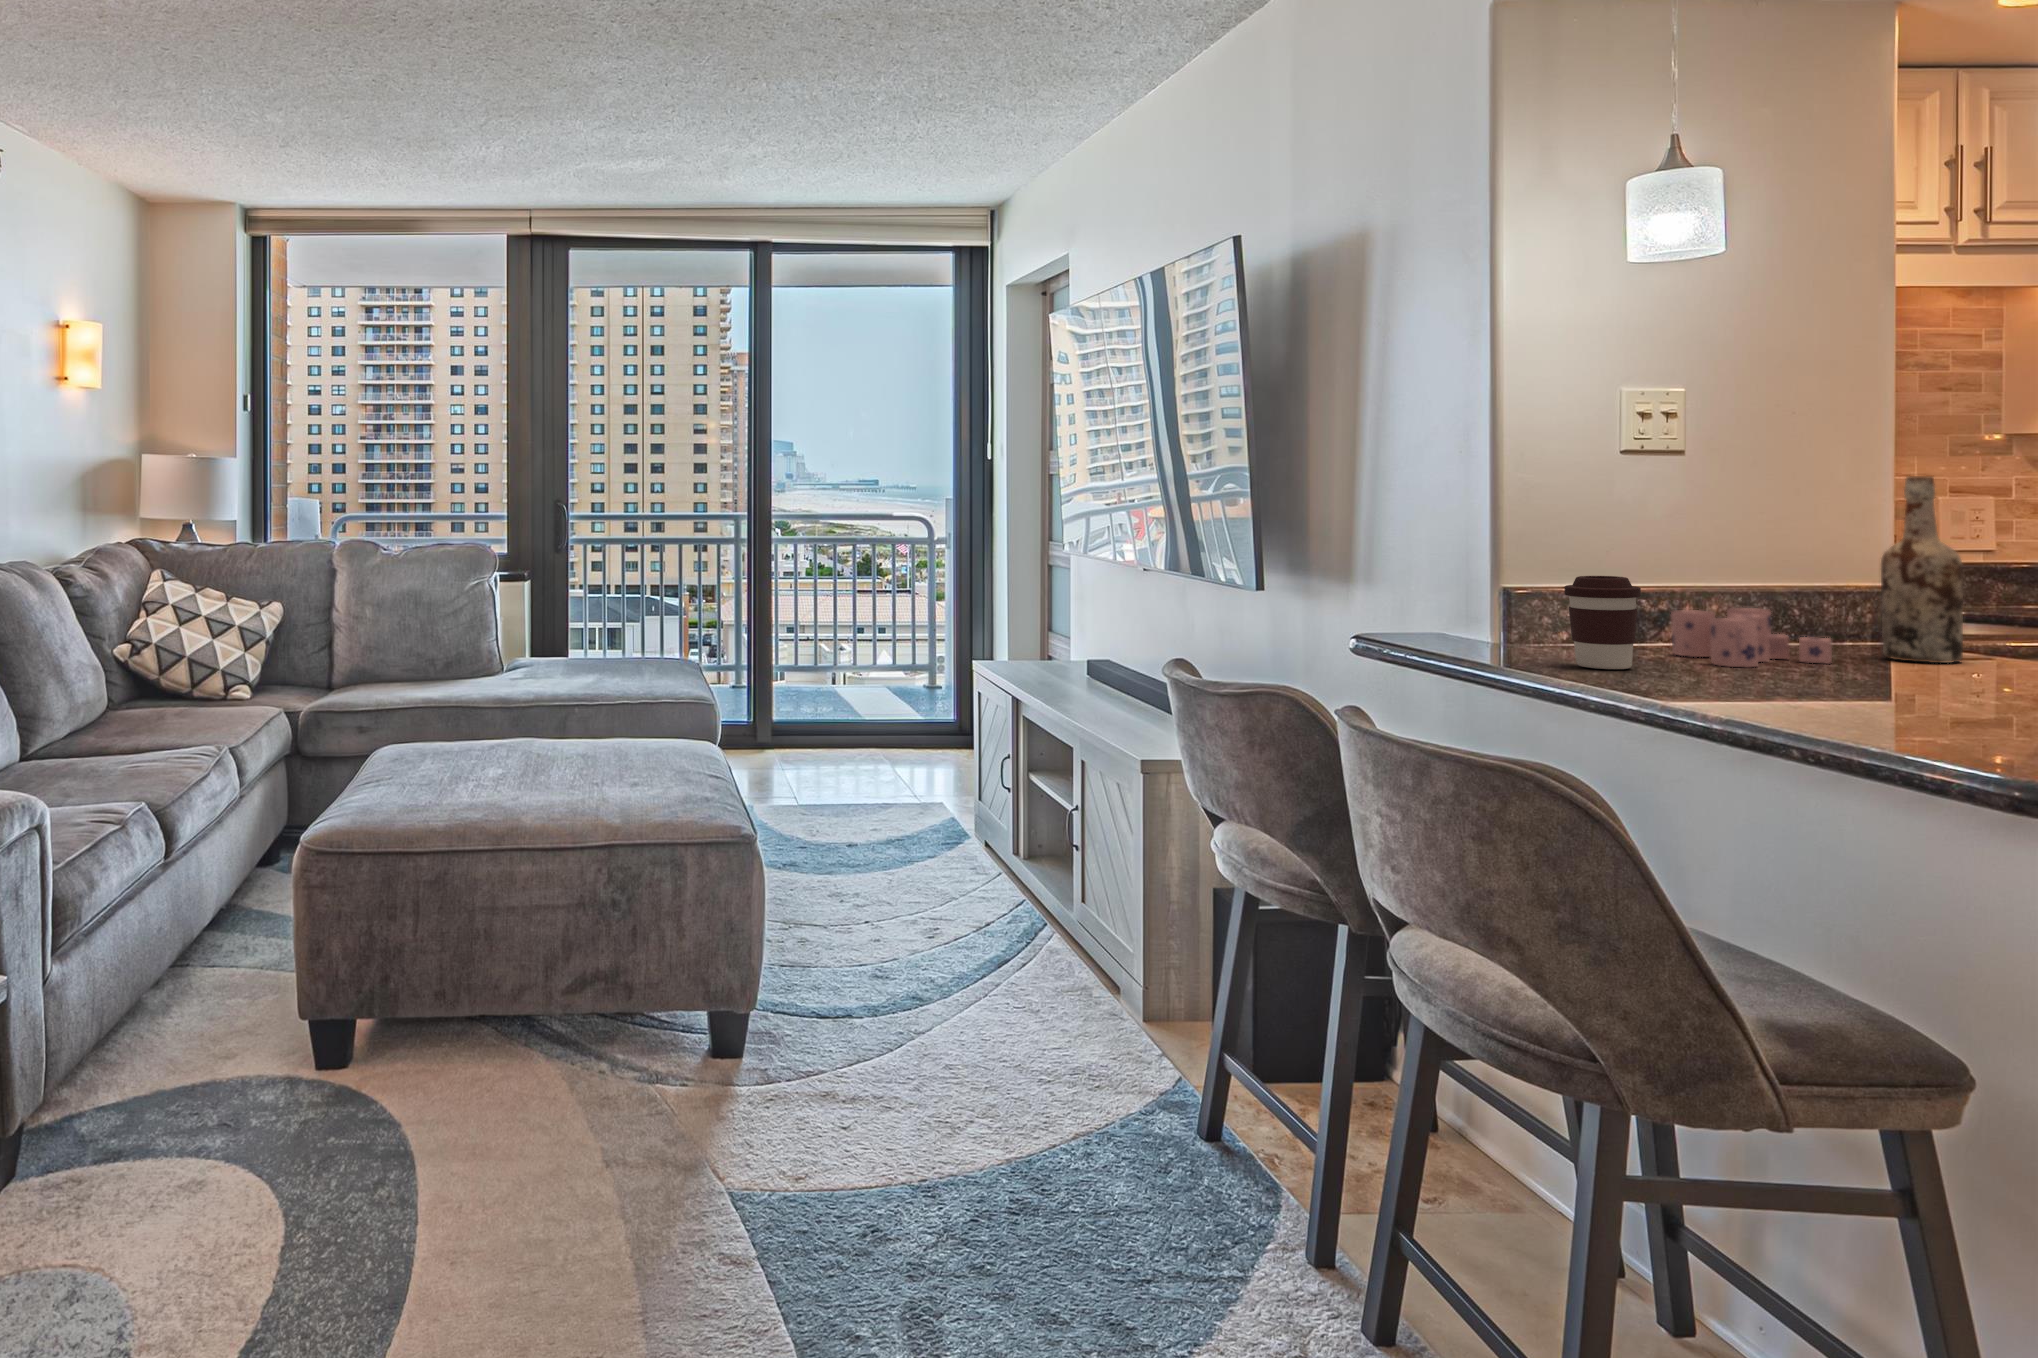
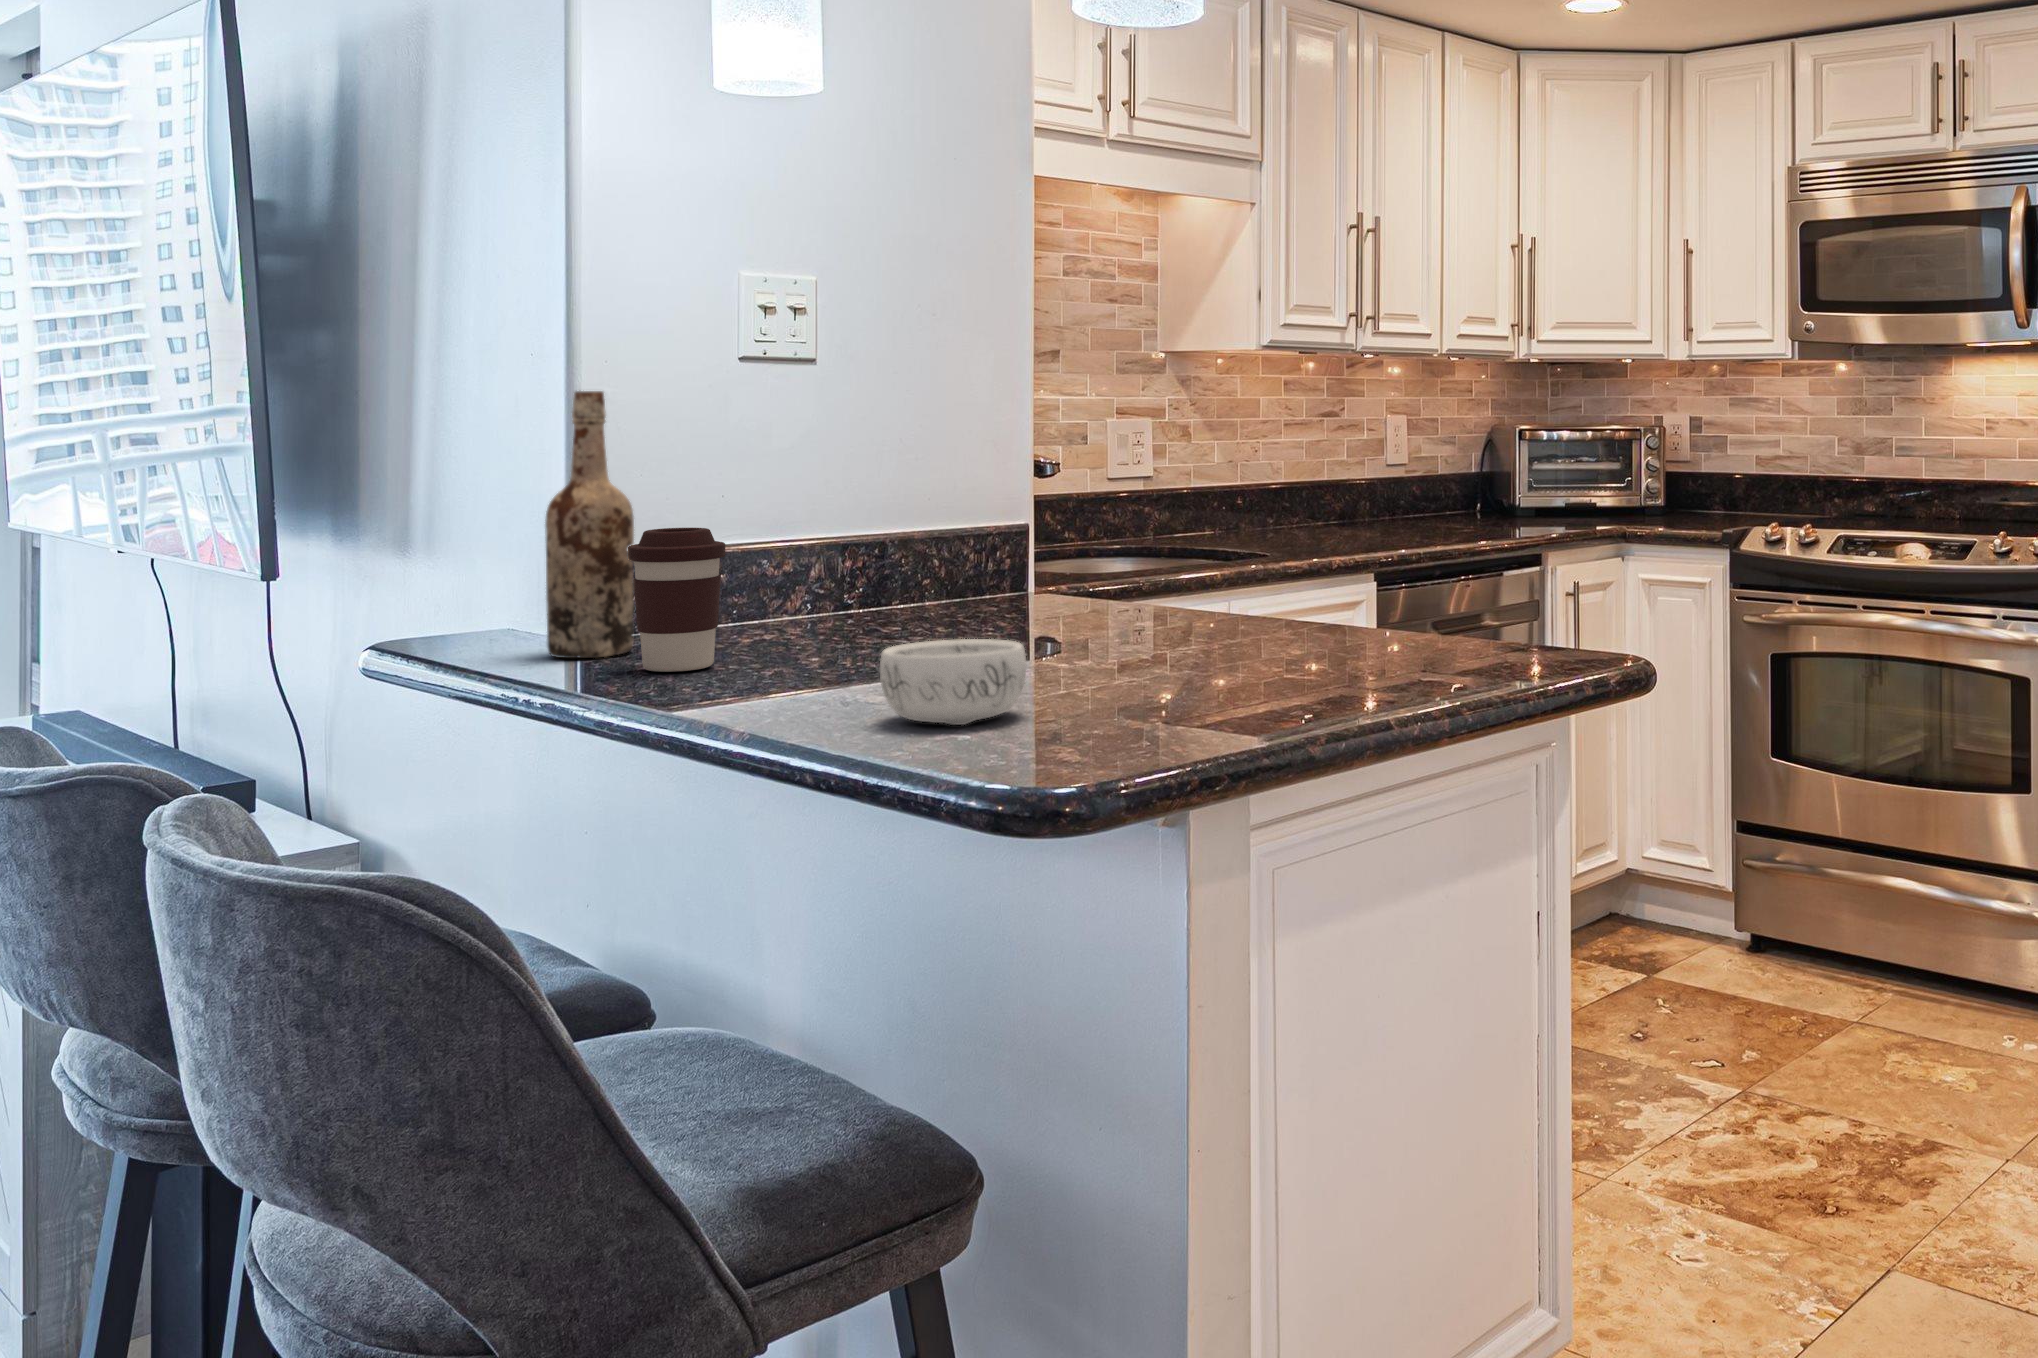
wine bottle: present [1881,476,1963,663] -> present [545,391,634,658]
candle: present [1671,608,1832,667] -> none [783,564,952,651]
decorative bowl: none [1815,664,1955,724] -> present [879,639,1026,725]

